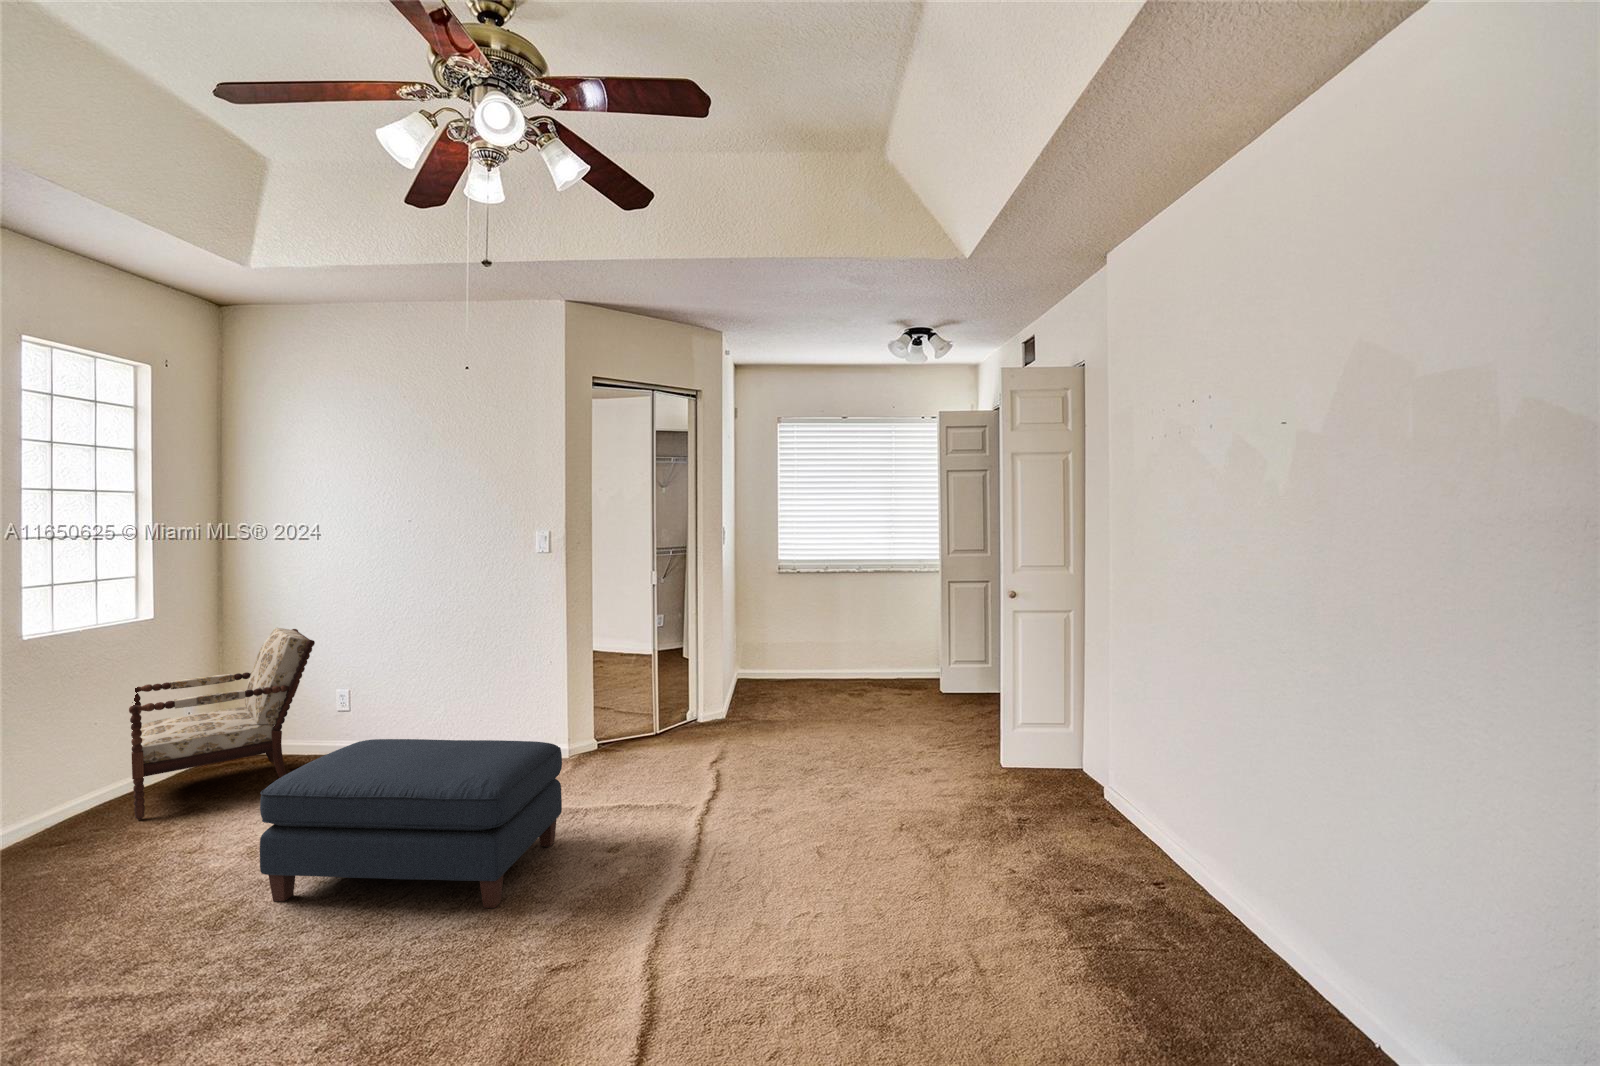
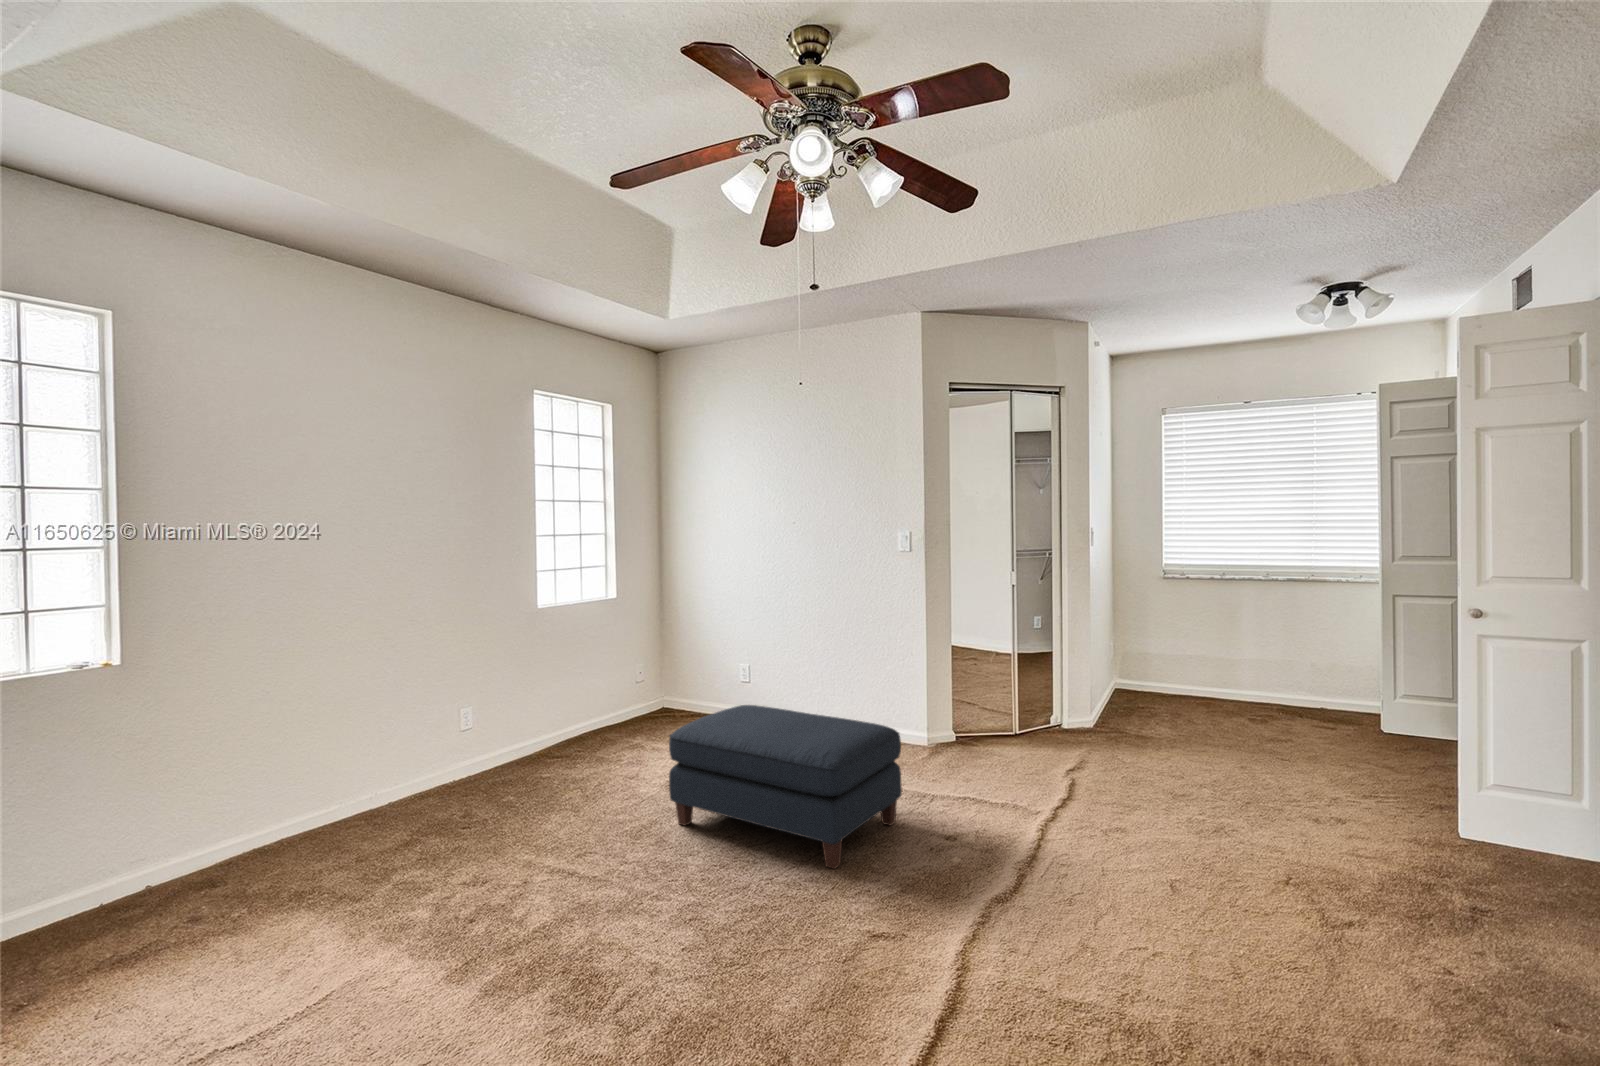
armchair: present [129,628,315,820] -> none [601,606,717,746]

